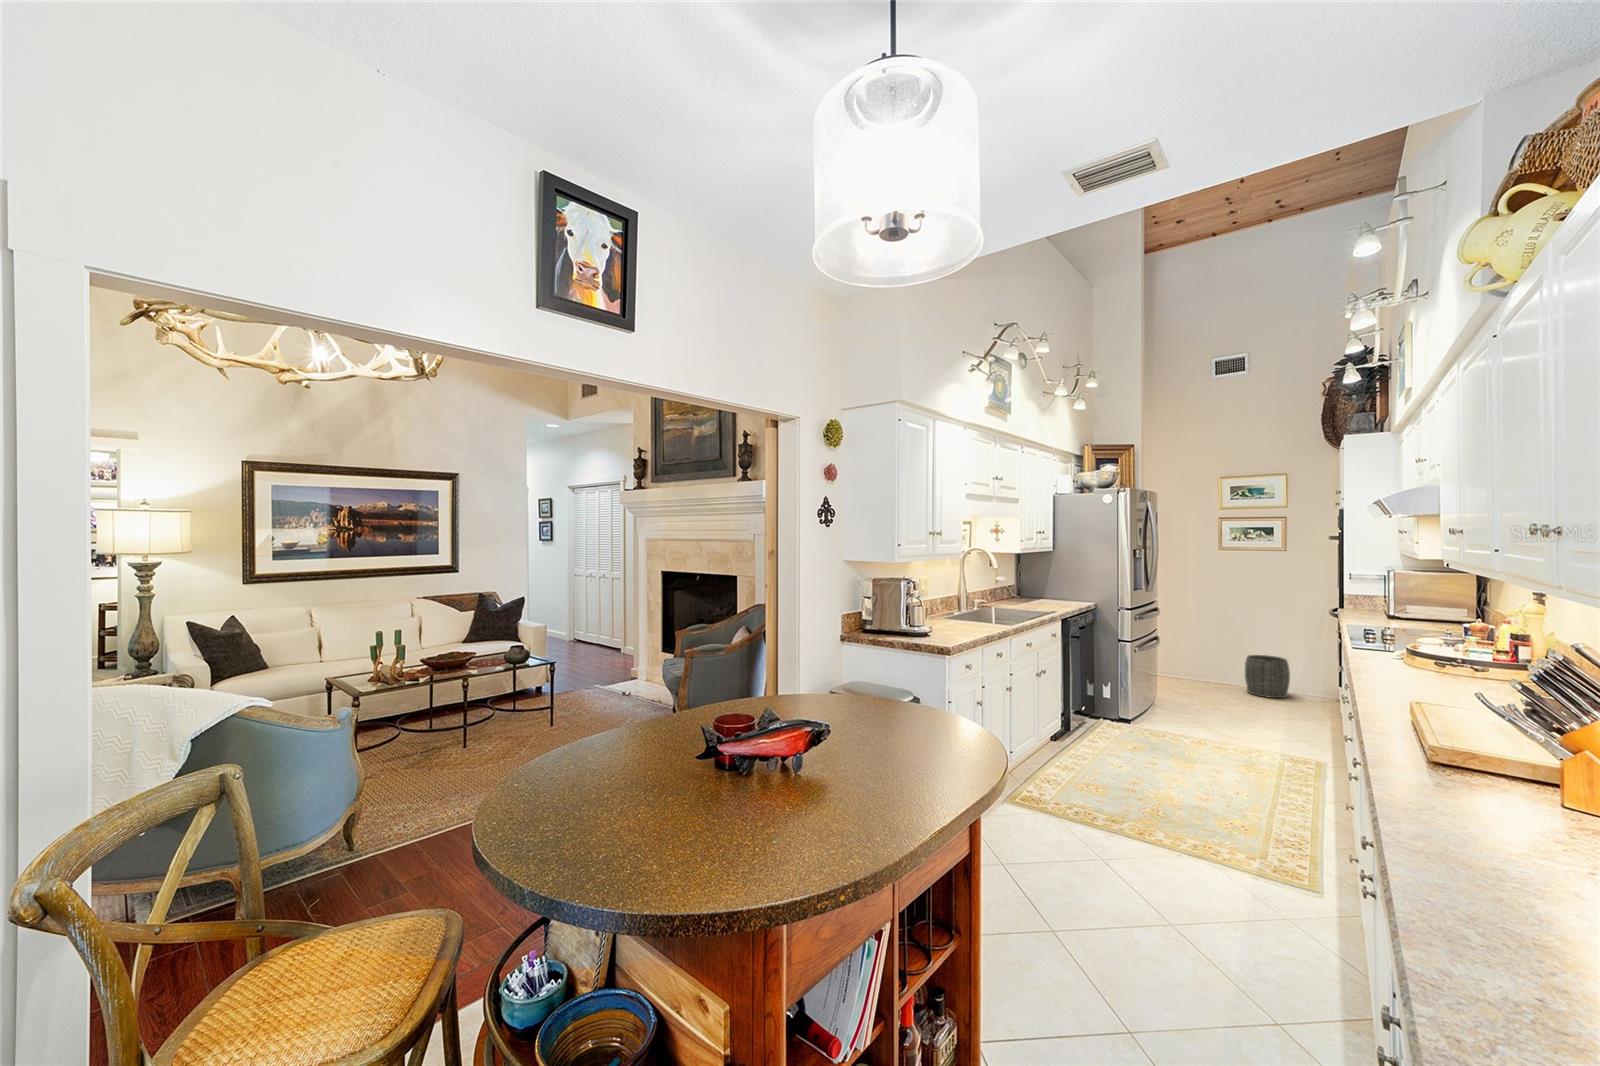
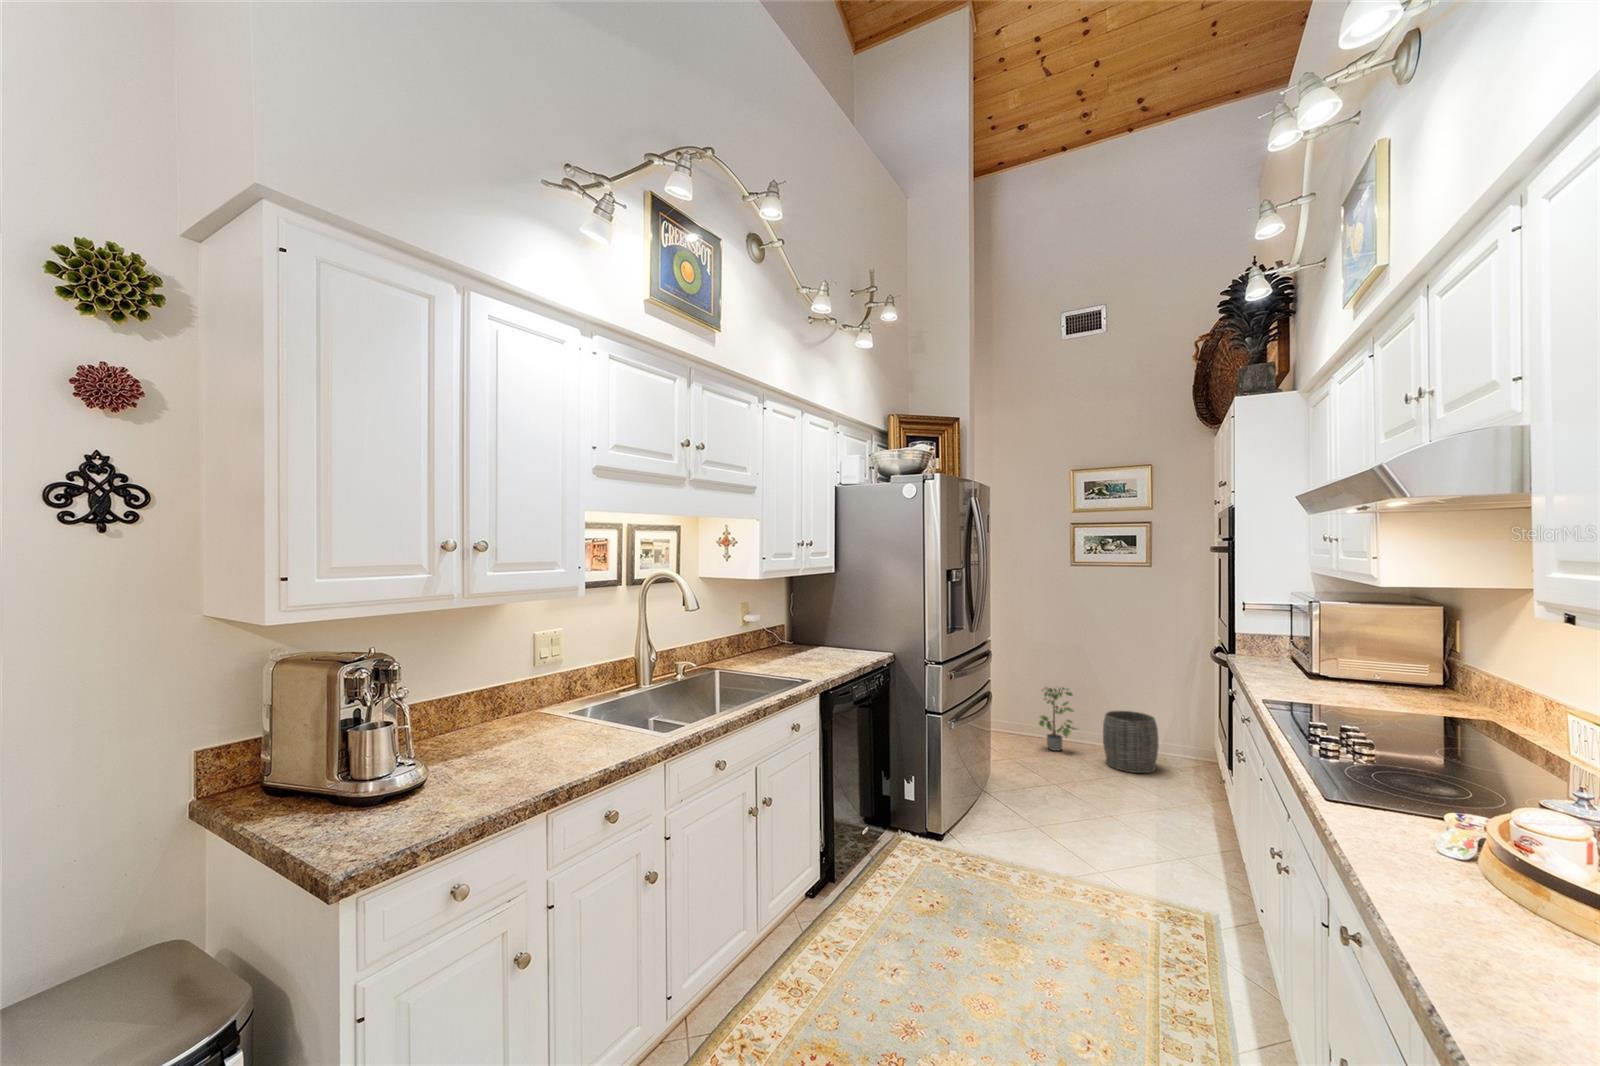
potted plant: none [1193,637,1227,684] -> present [1039,688,1076,751]

